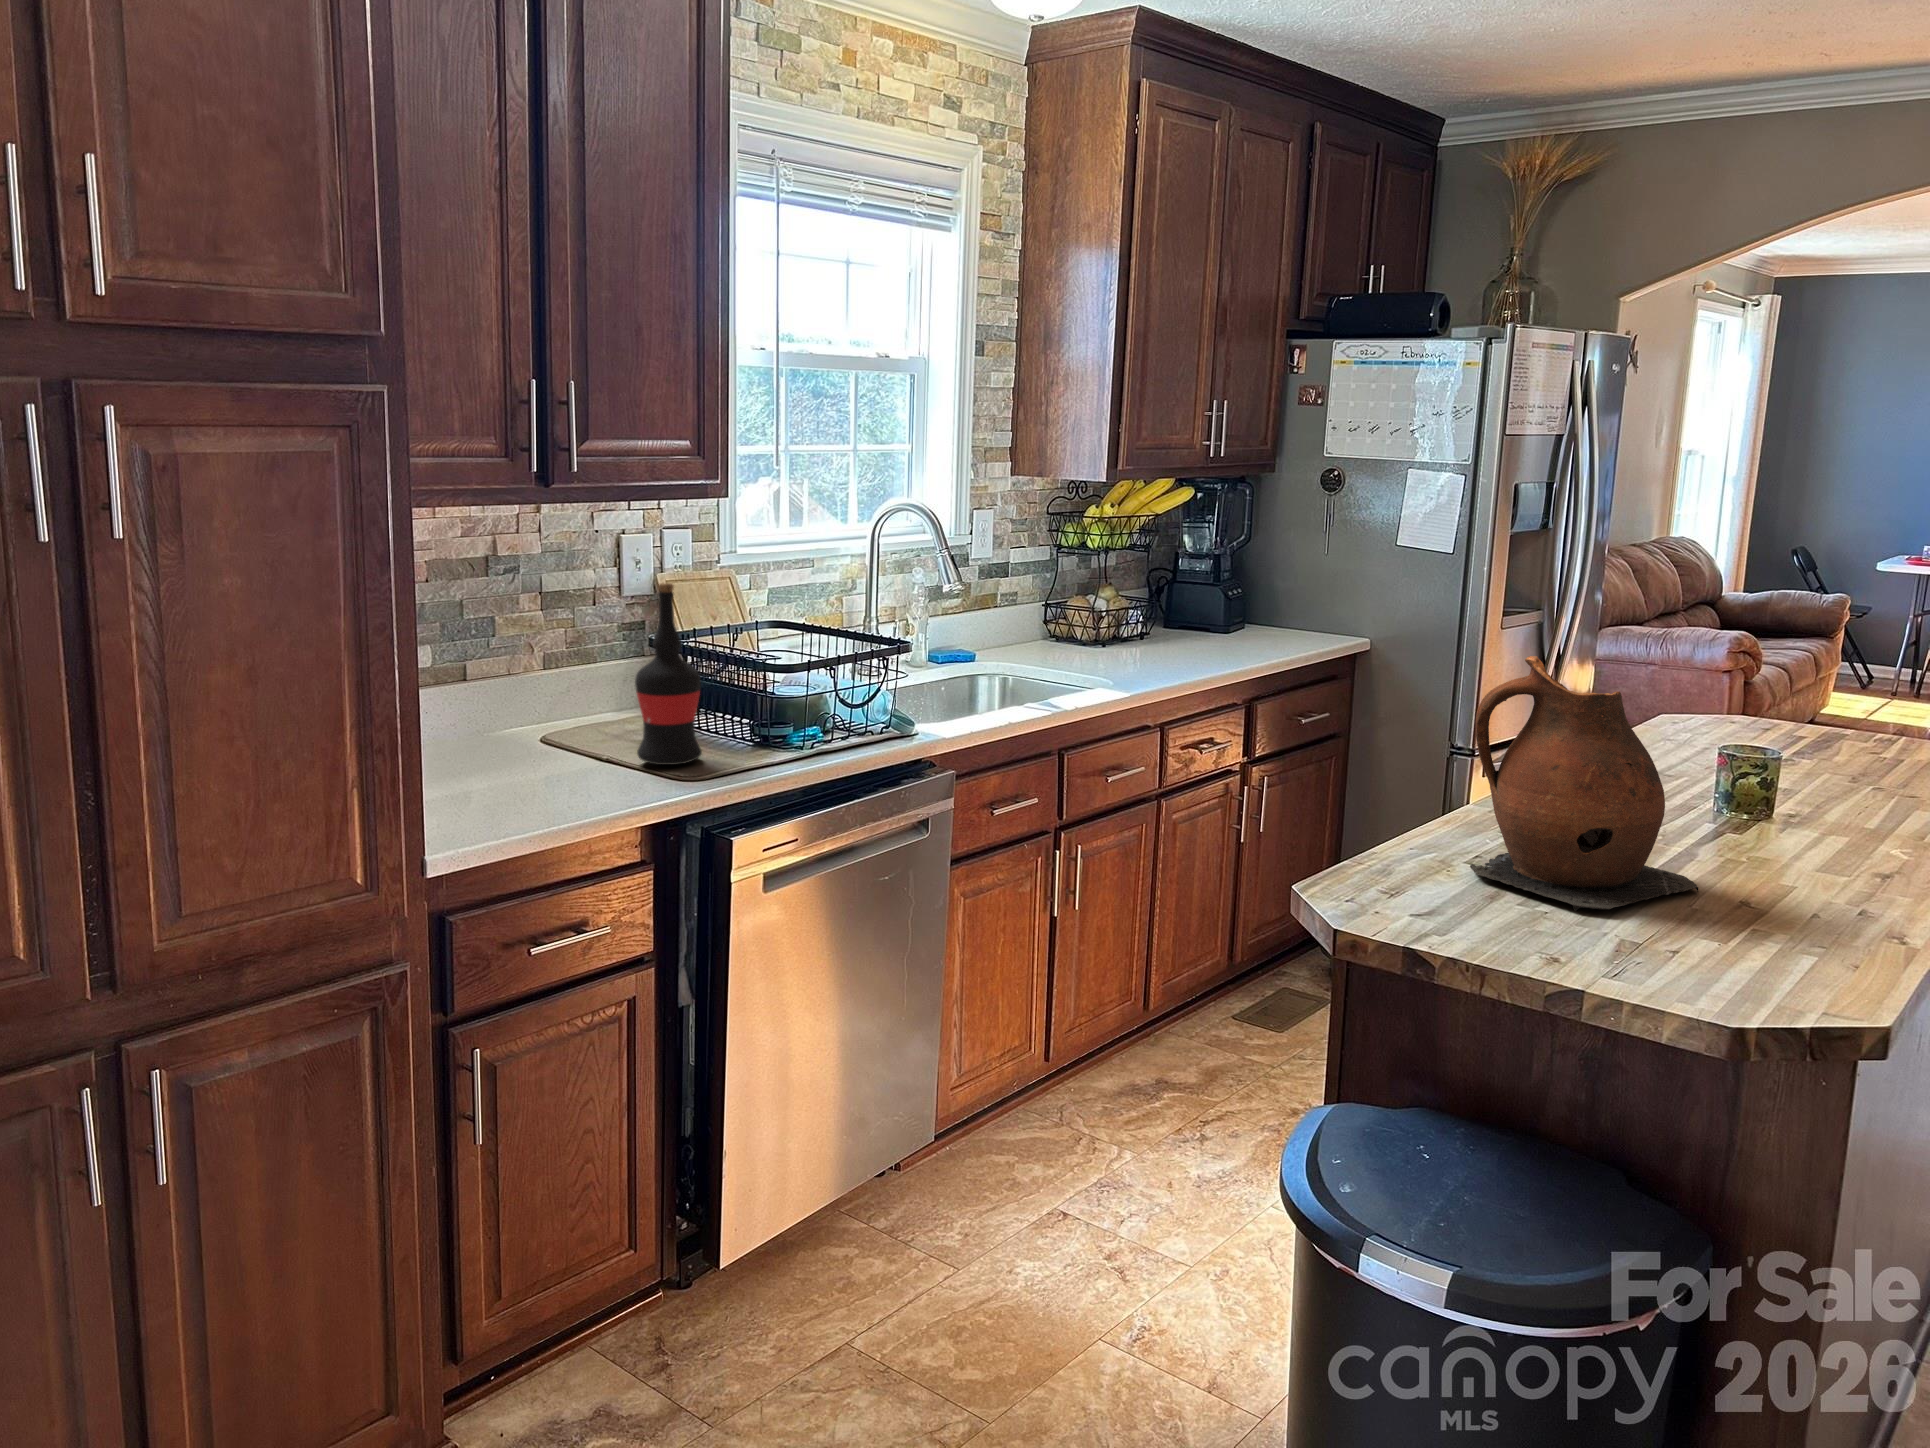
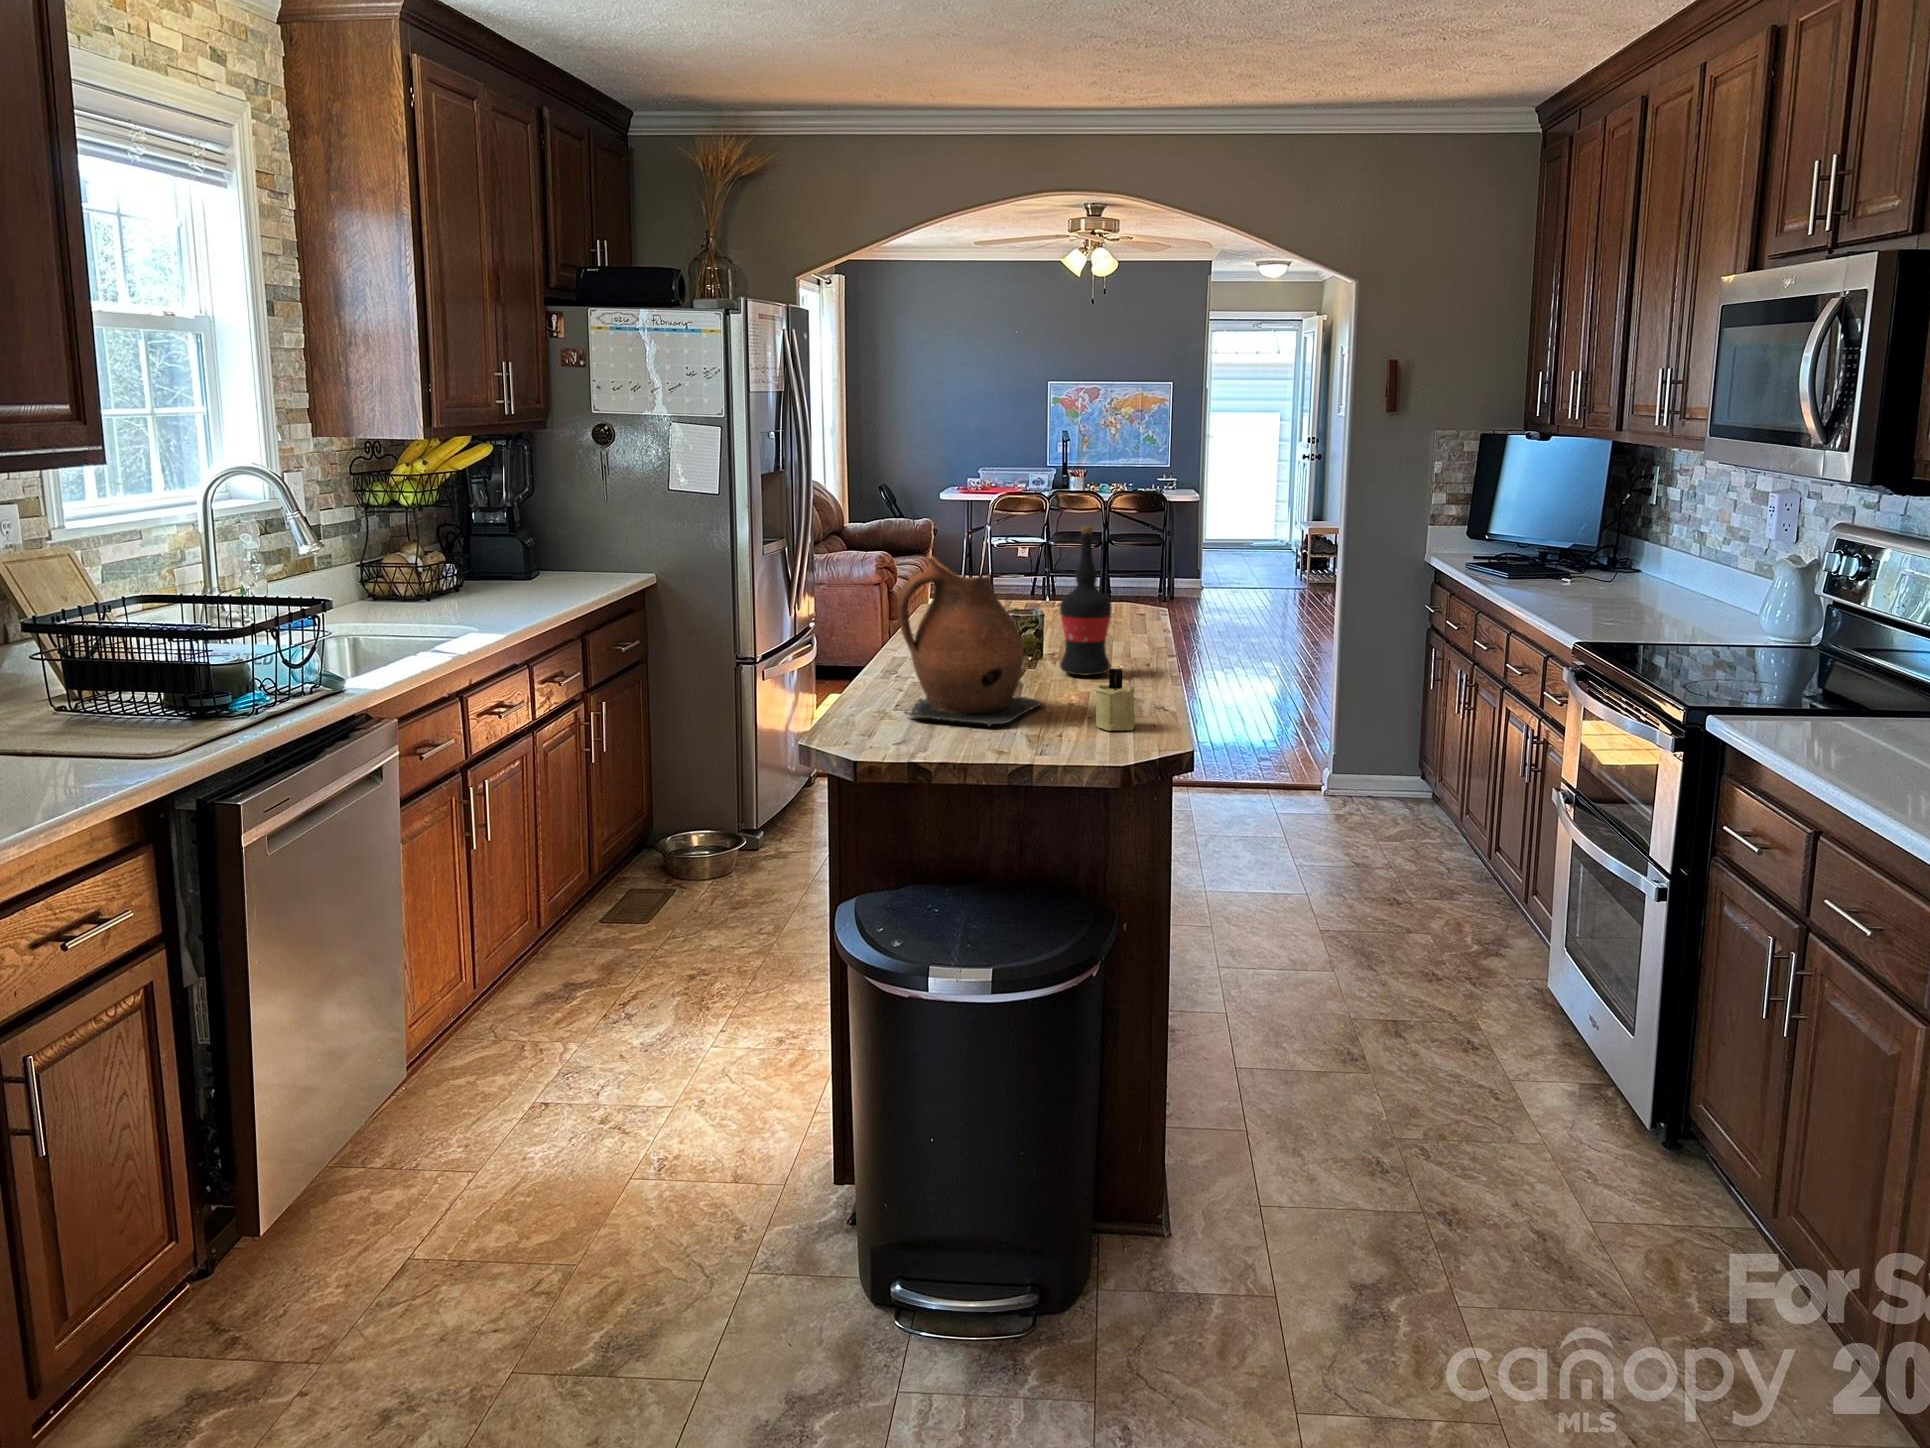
wine bottle: present [635,583,702,765] -> present [1060,526,1112,676]
candle: none [1755,859,1830,961] -> present [1095,669,1135,731]

